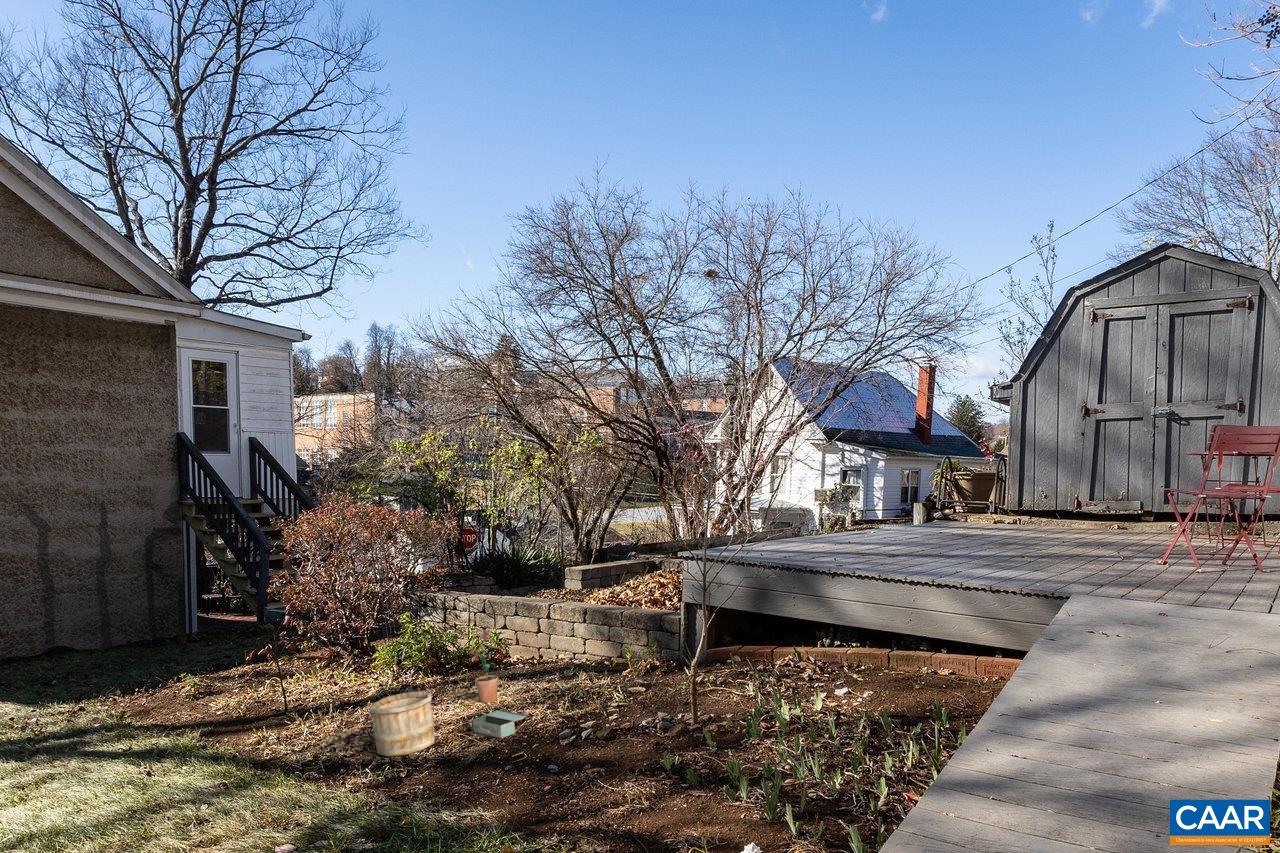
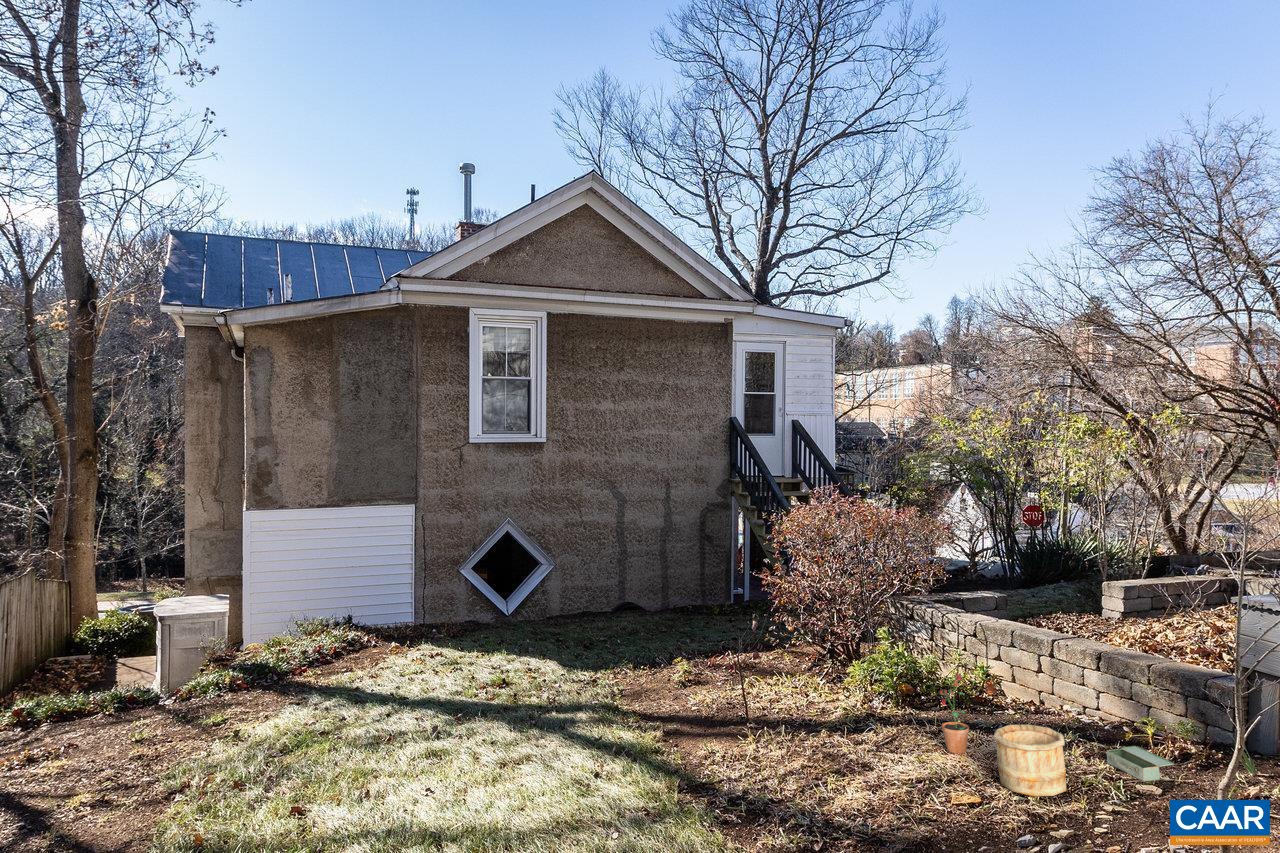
wooden bucket: present [369,691,435,756] -> present [993,725,1066,796]
toolbox: present [473,710,527,738] -> present [1107,746,1174,781]

